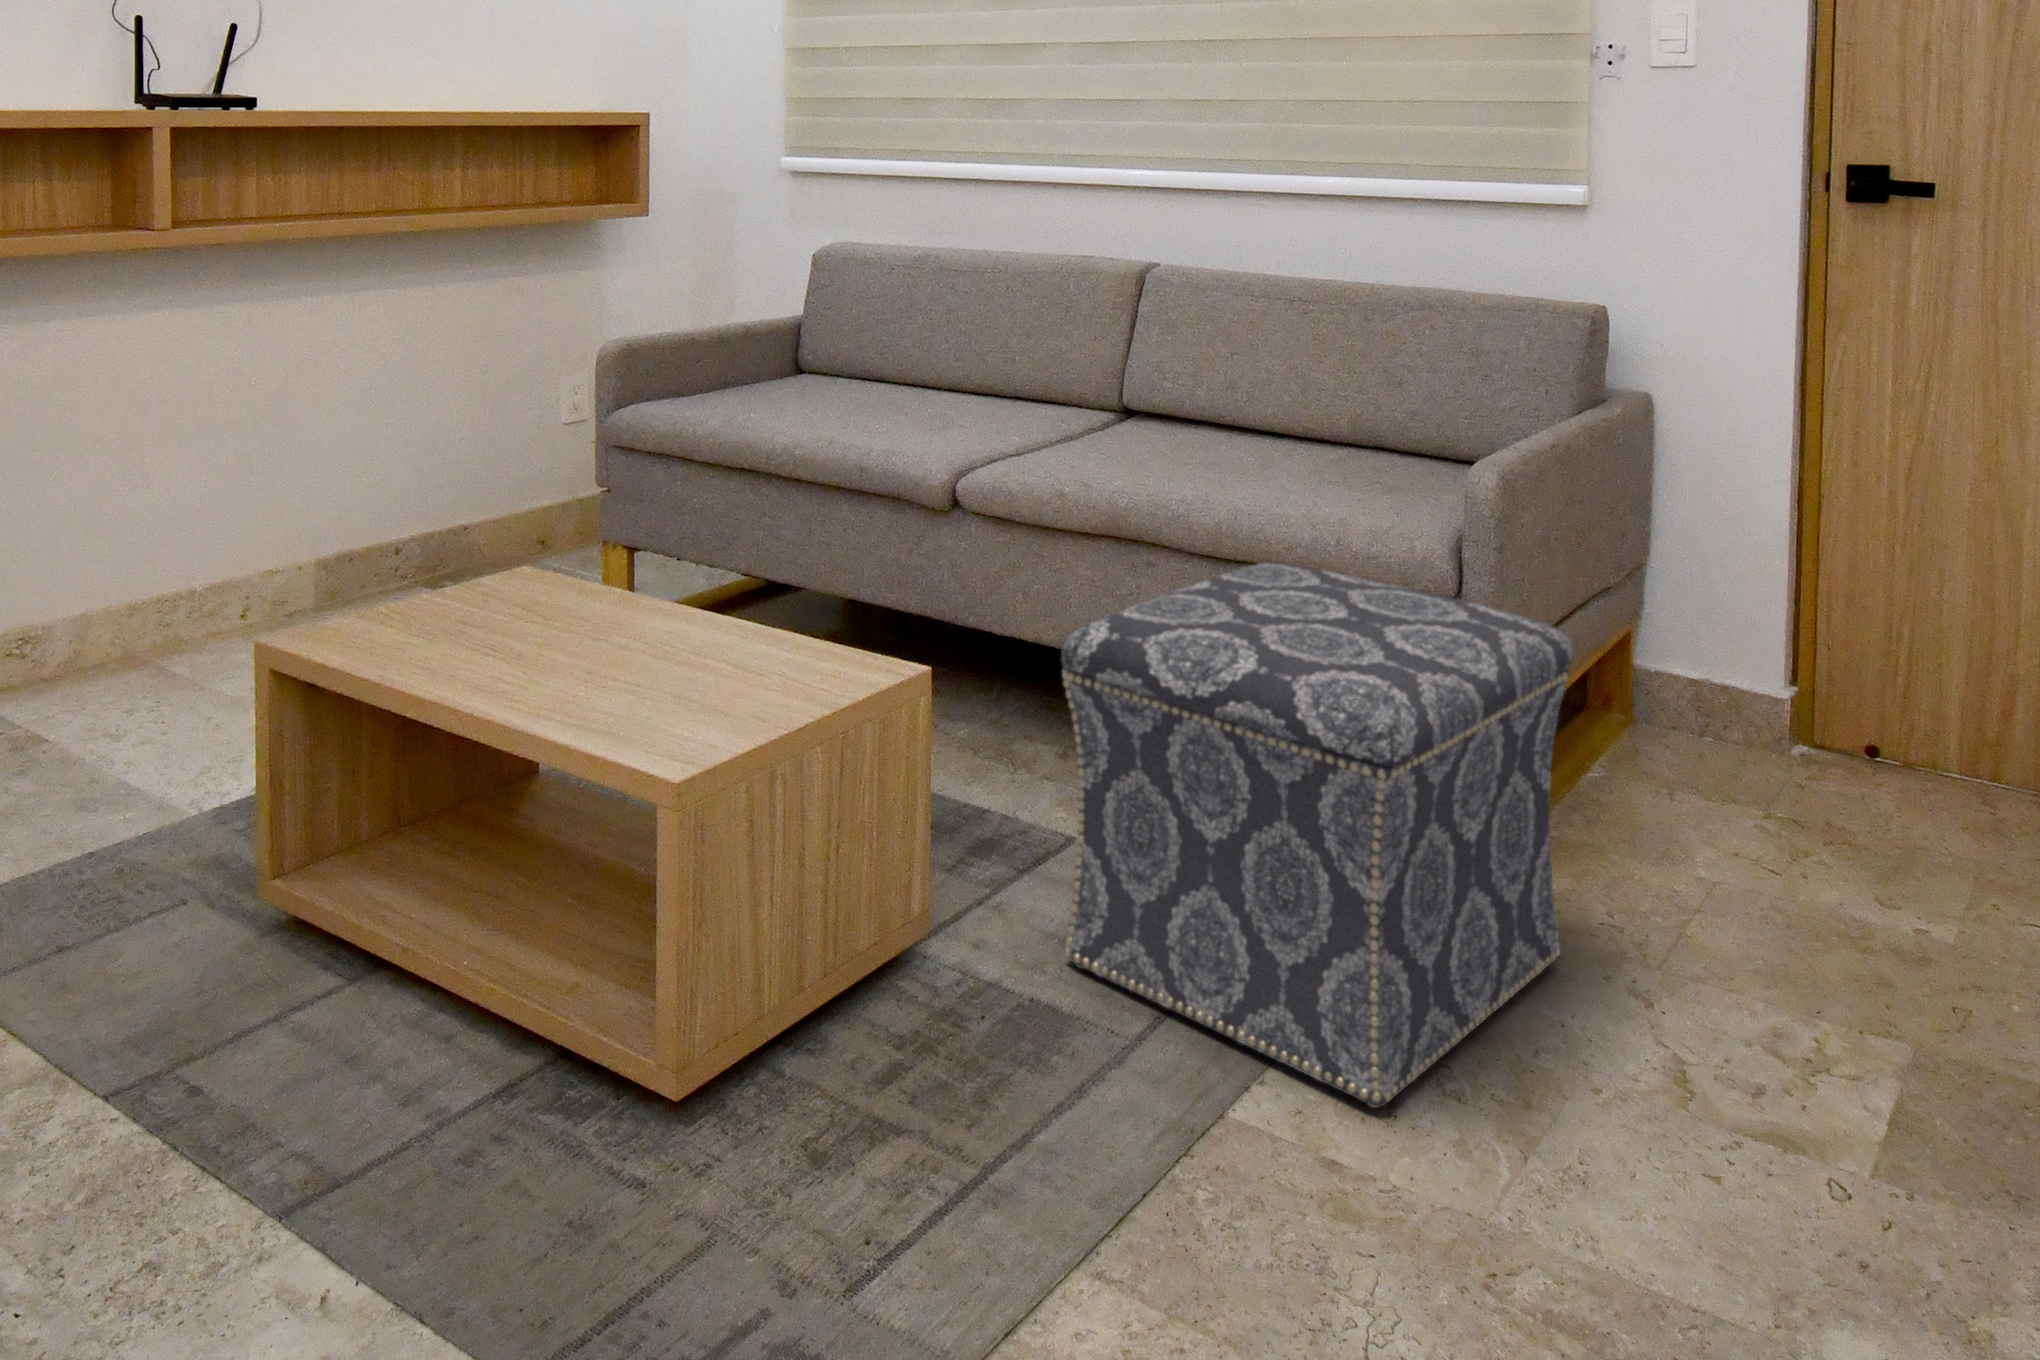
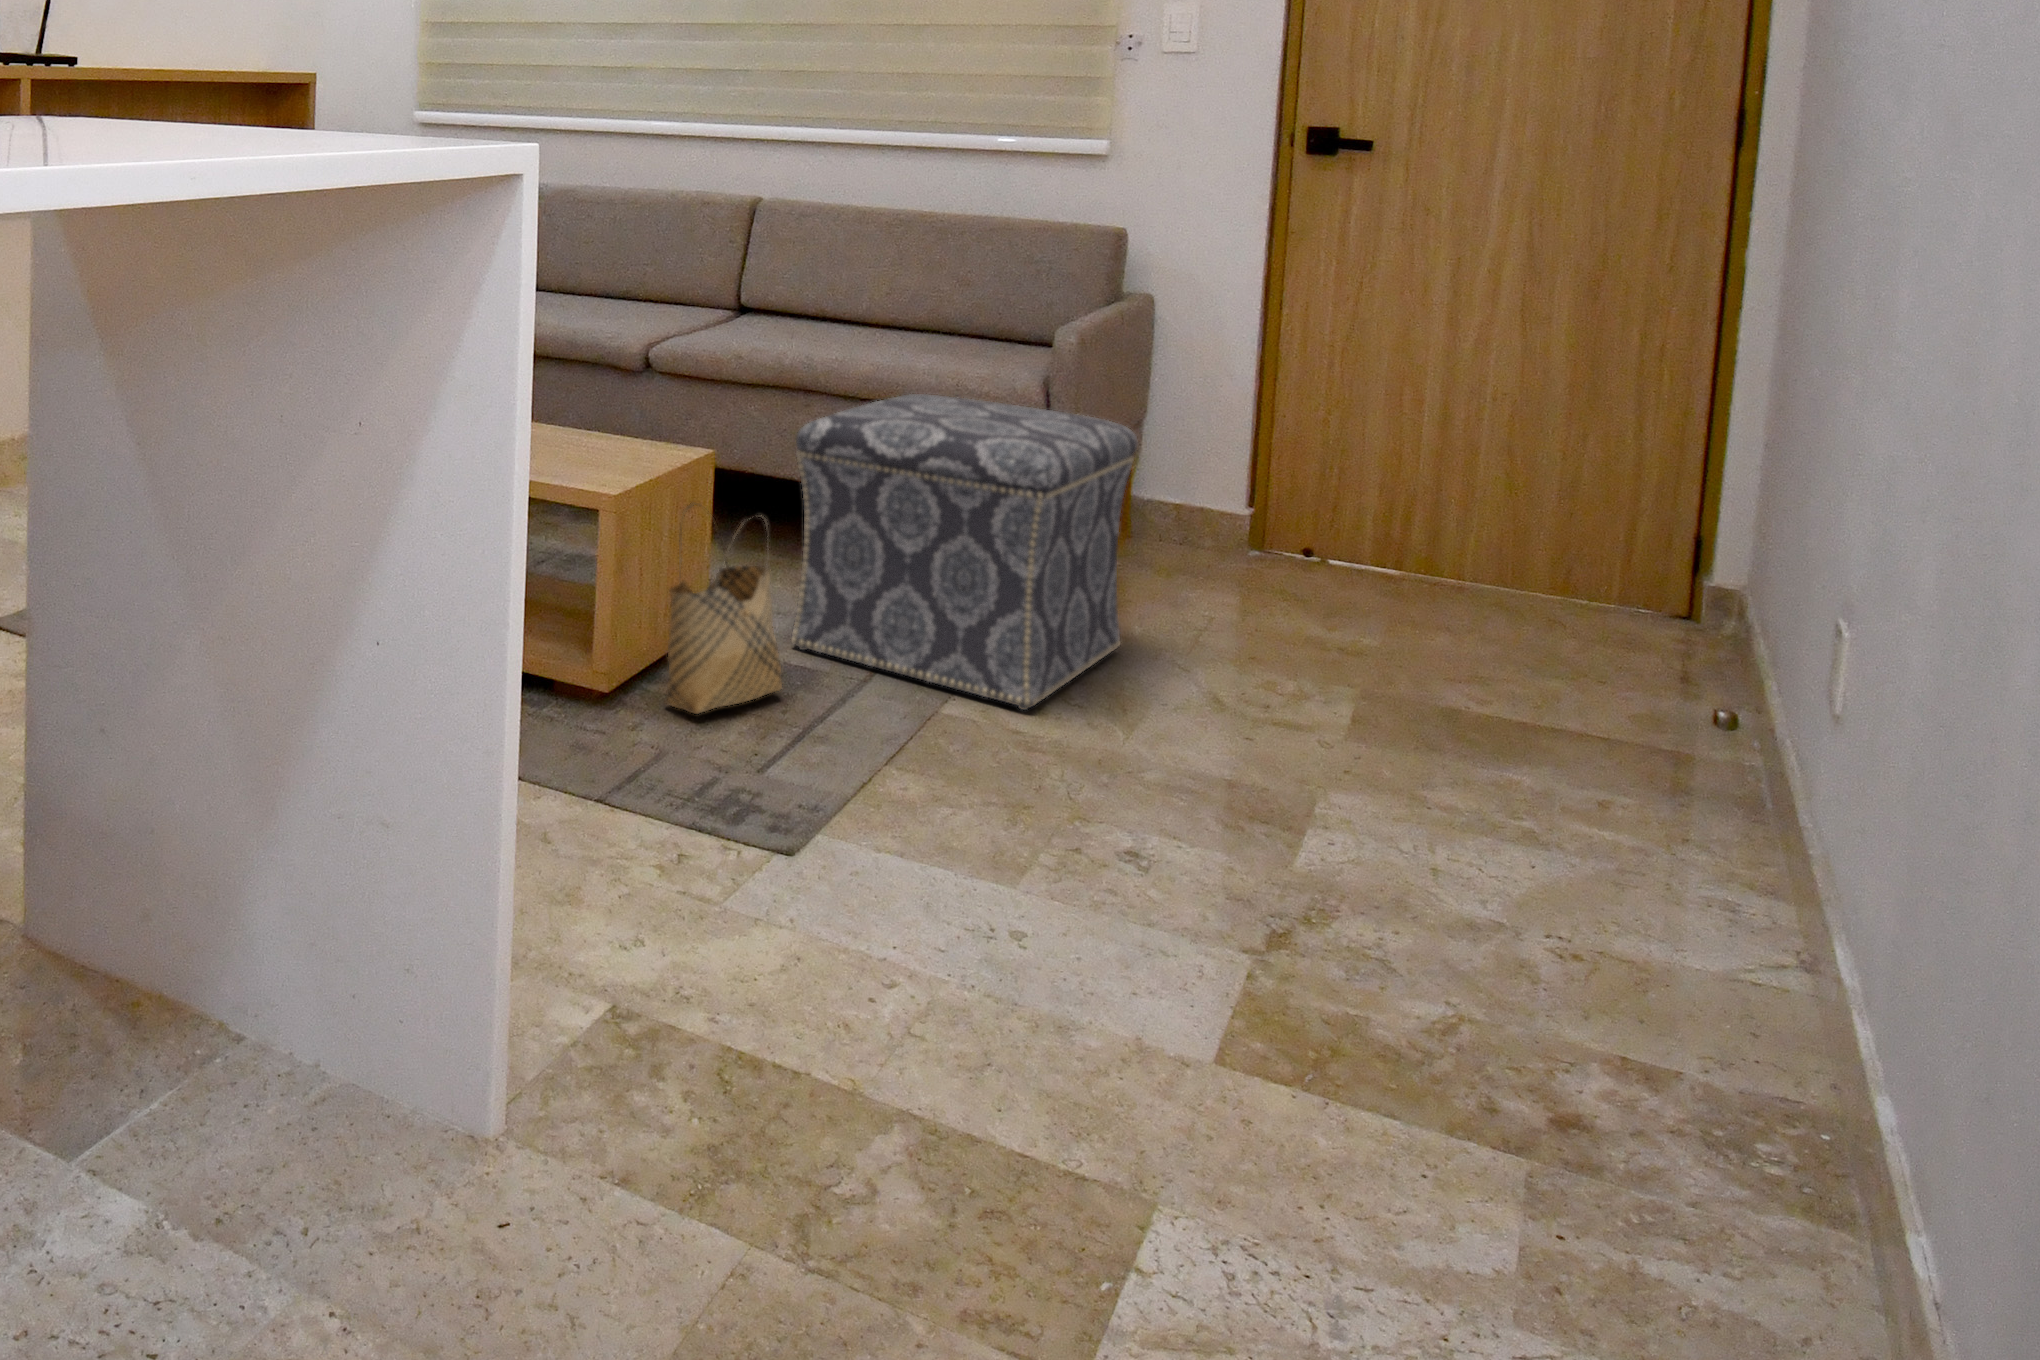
woven basket: none [801,774,1001,1134] -> present [665,503,782,714]

